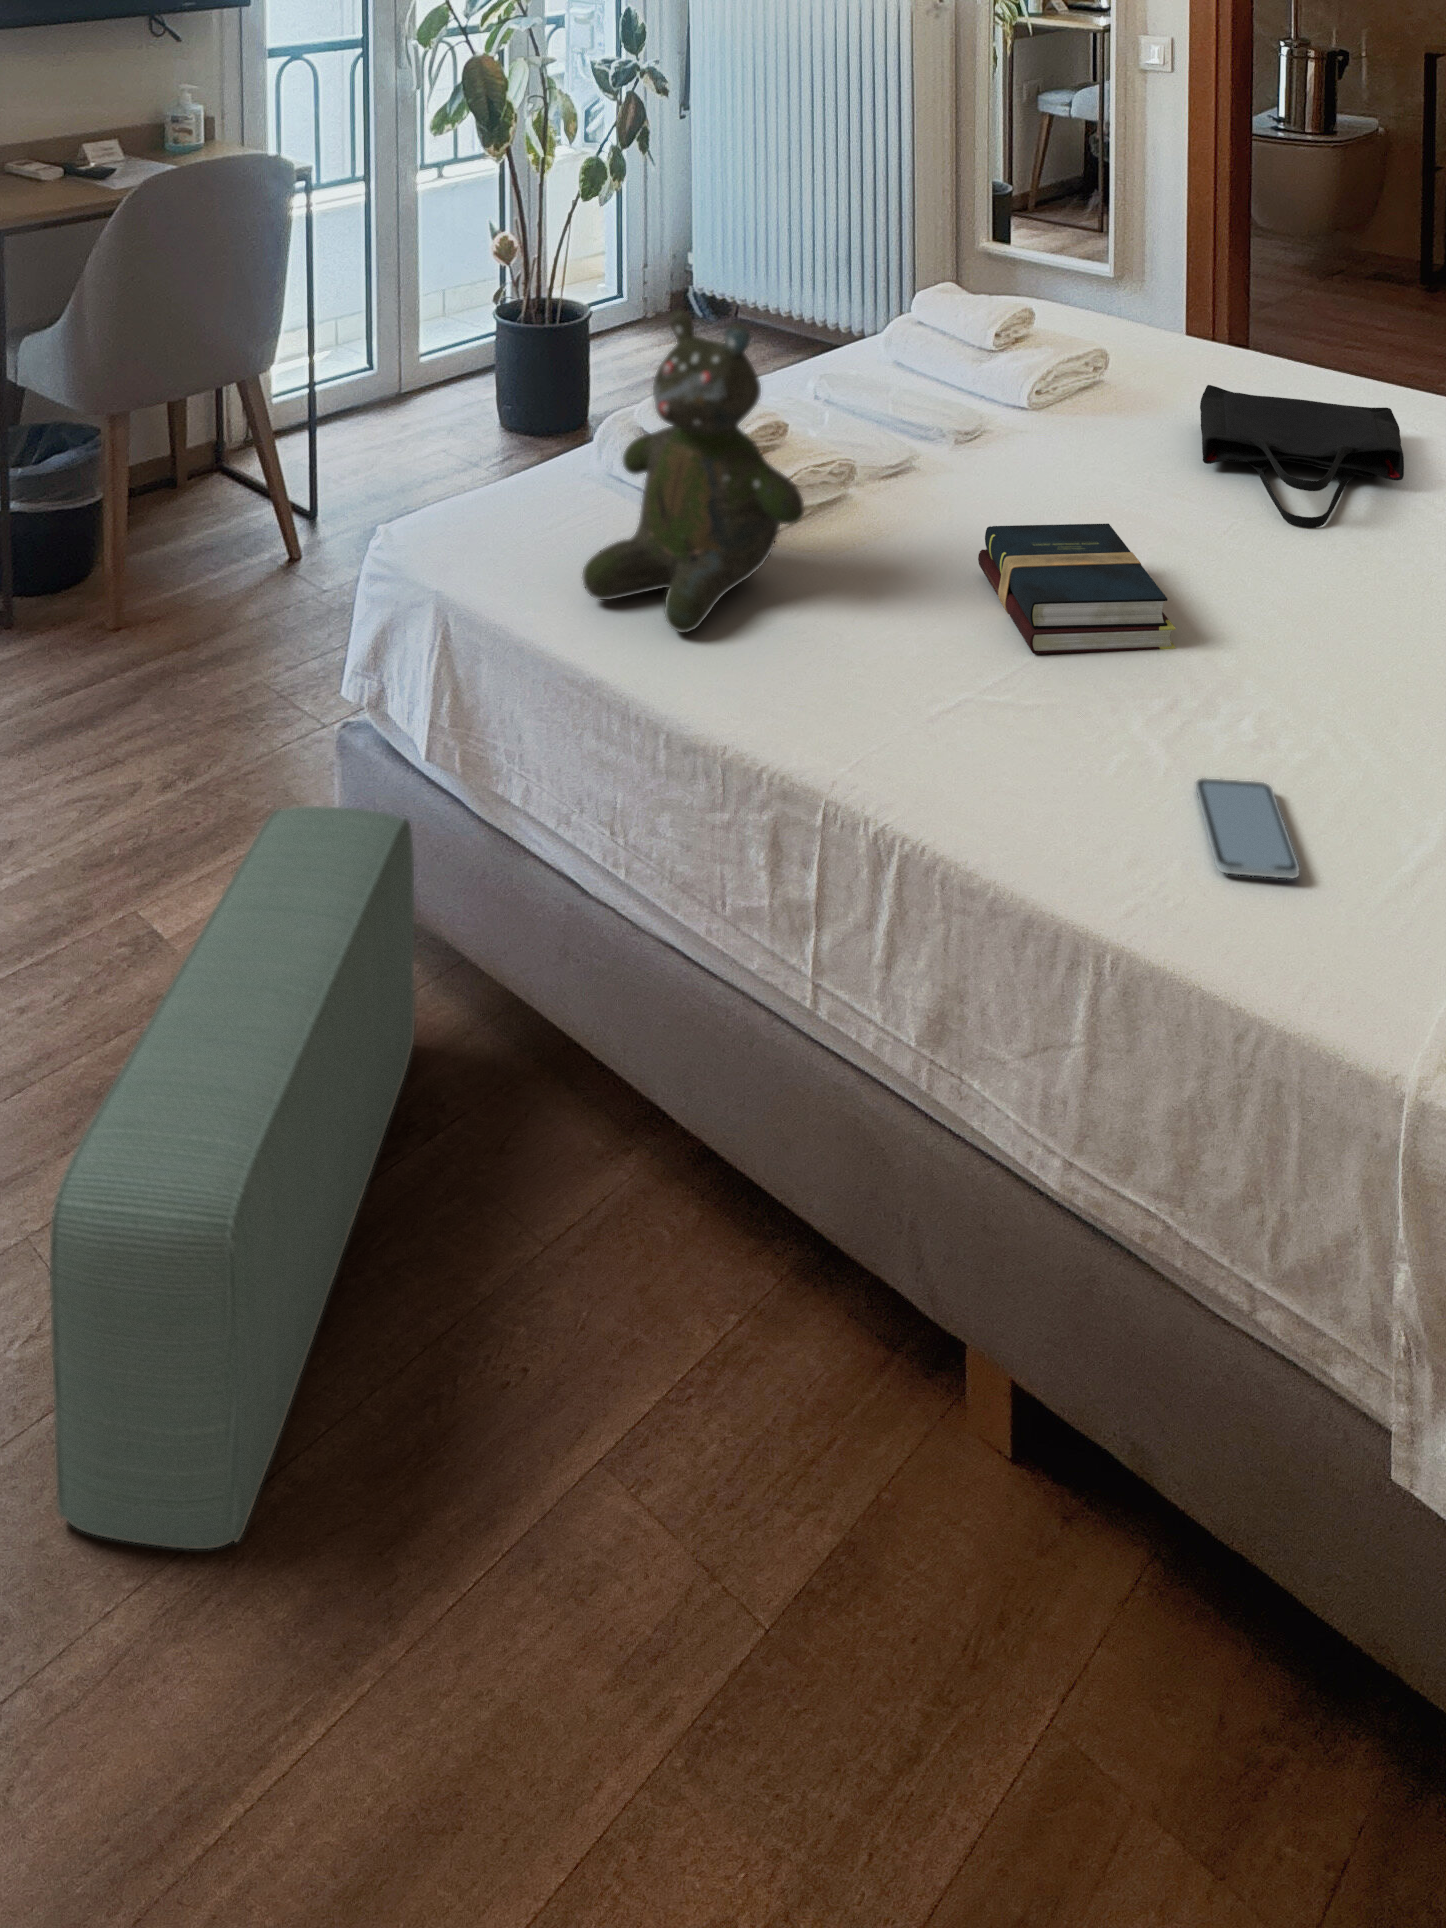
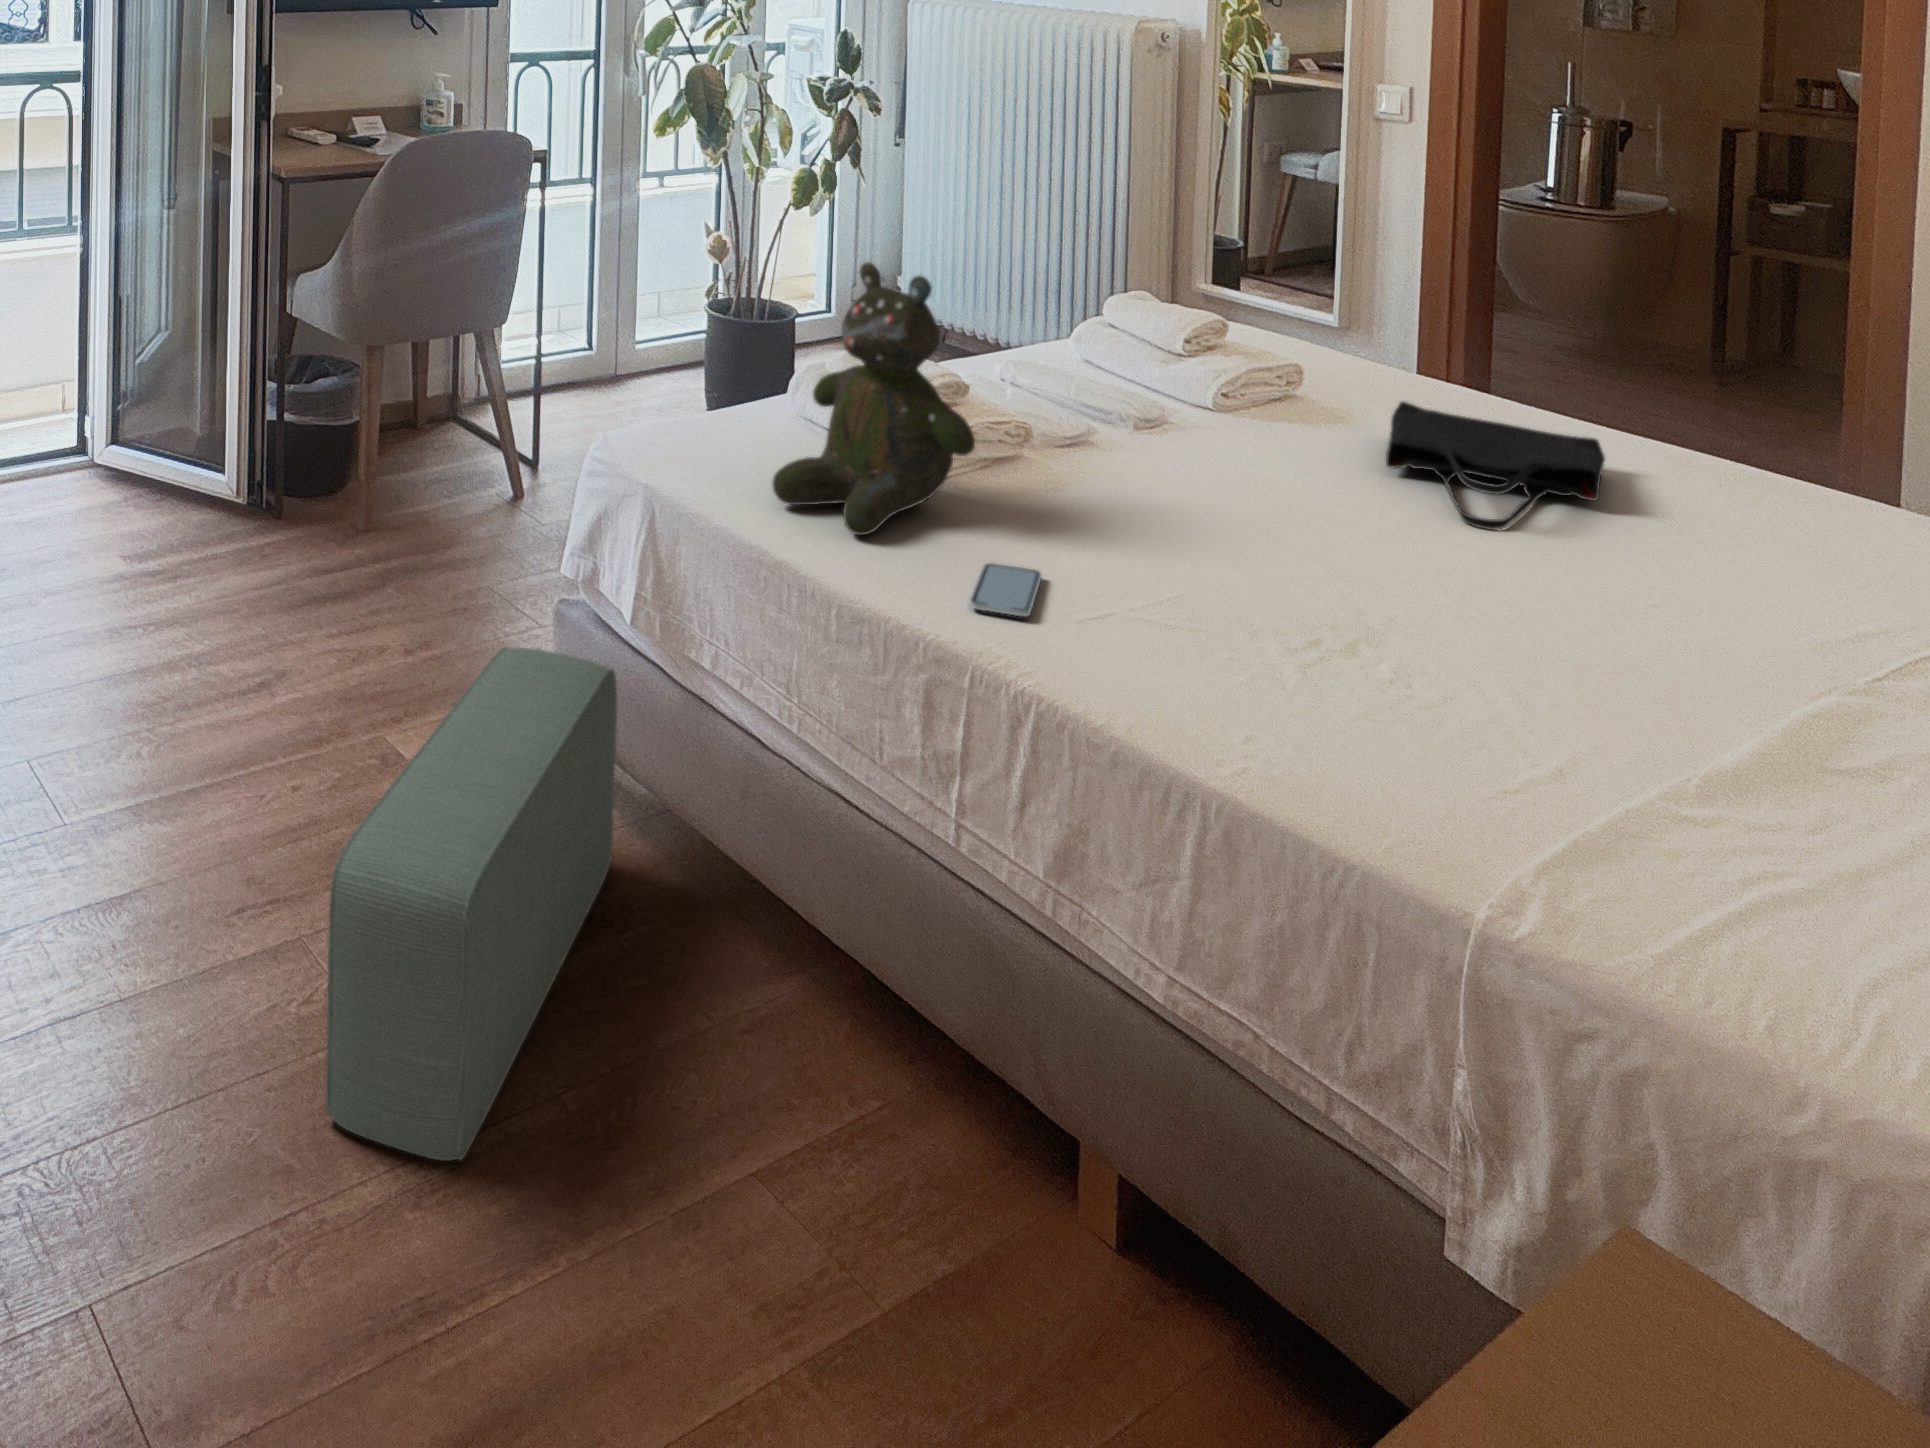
hardback book: present [978,524,1176,654] -> none [1141,484,1325,602]
smartphone: present [1196,778,1299,879] -> present [970,563,1041,616]

